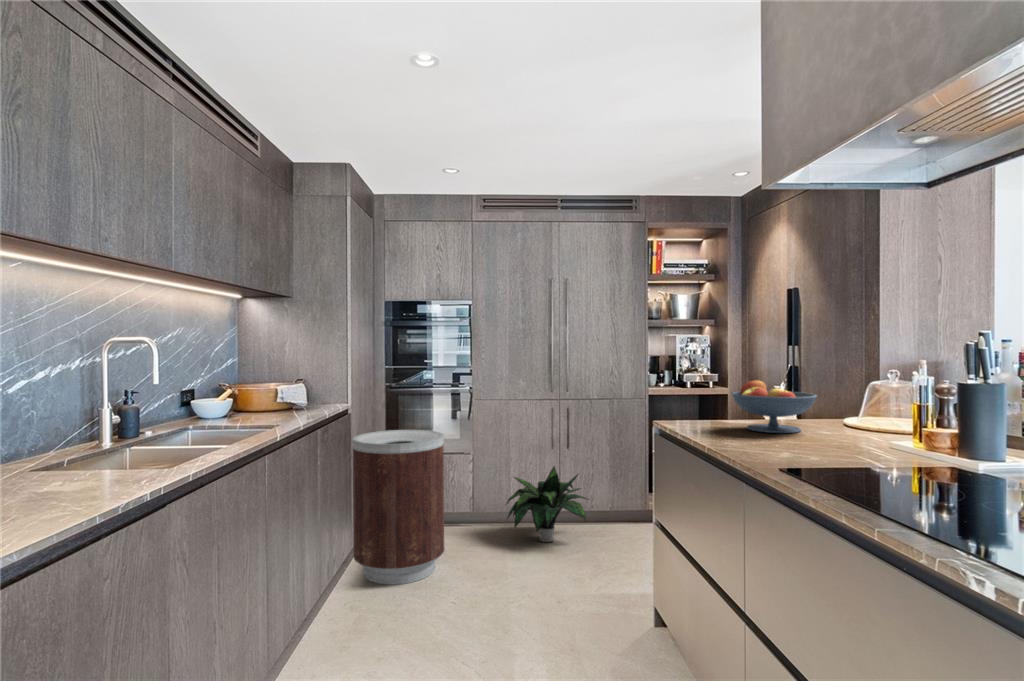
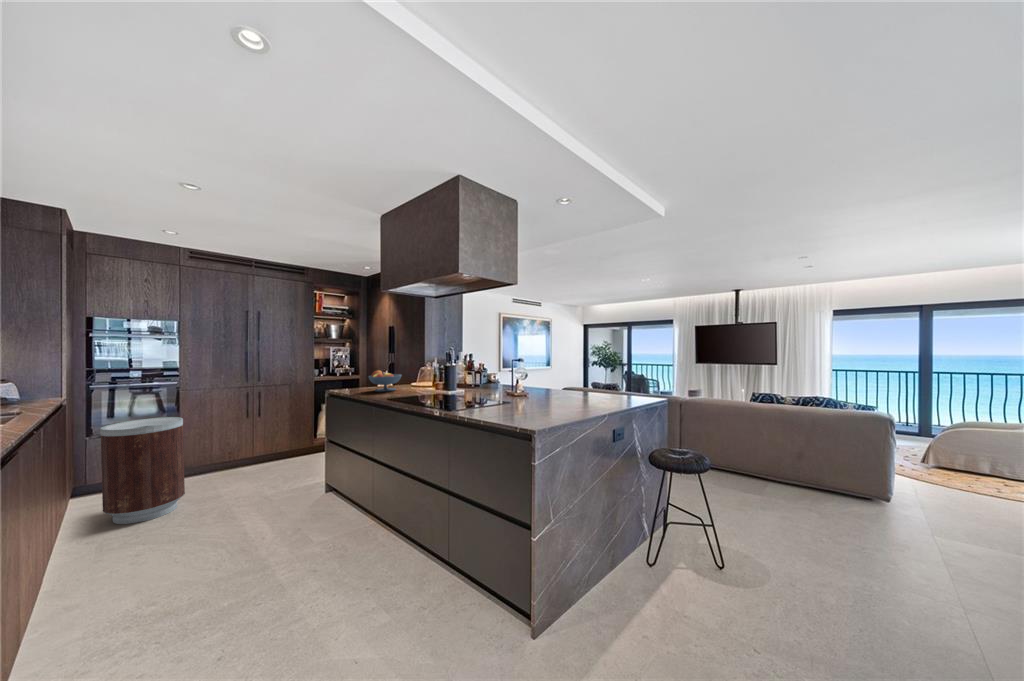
potted plant: present [507,466,588,542] -> none [223,429,283,476]

